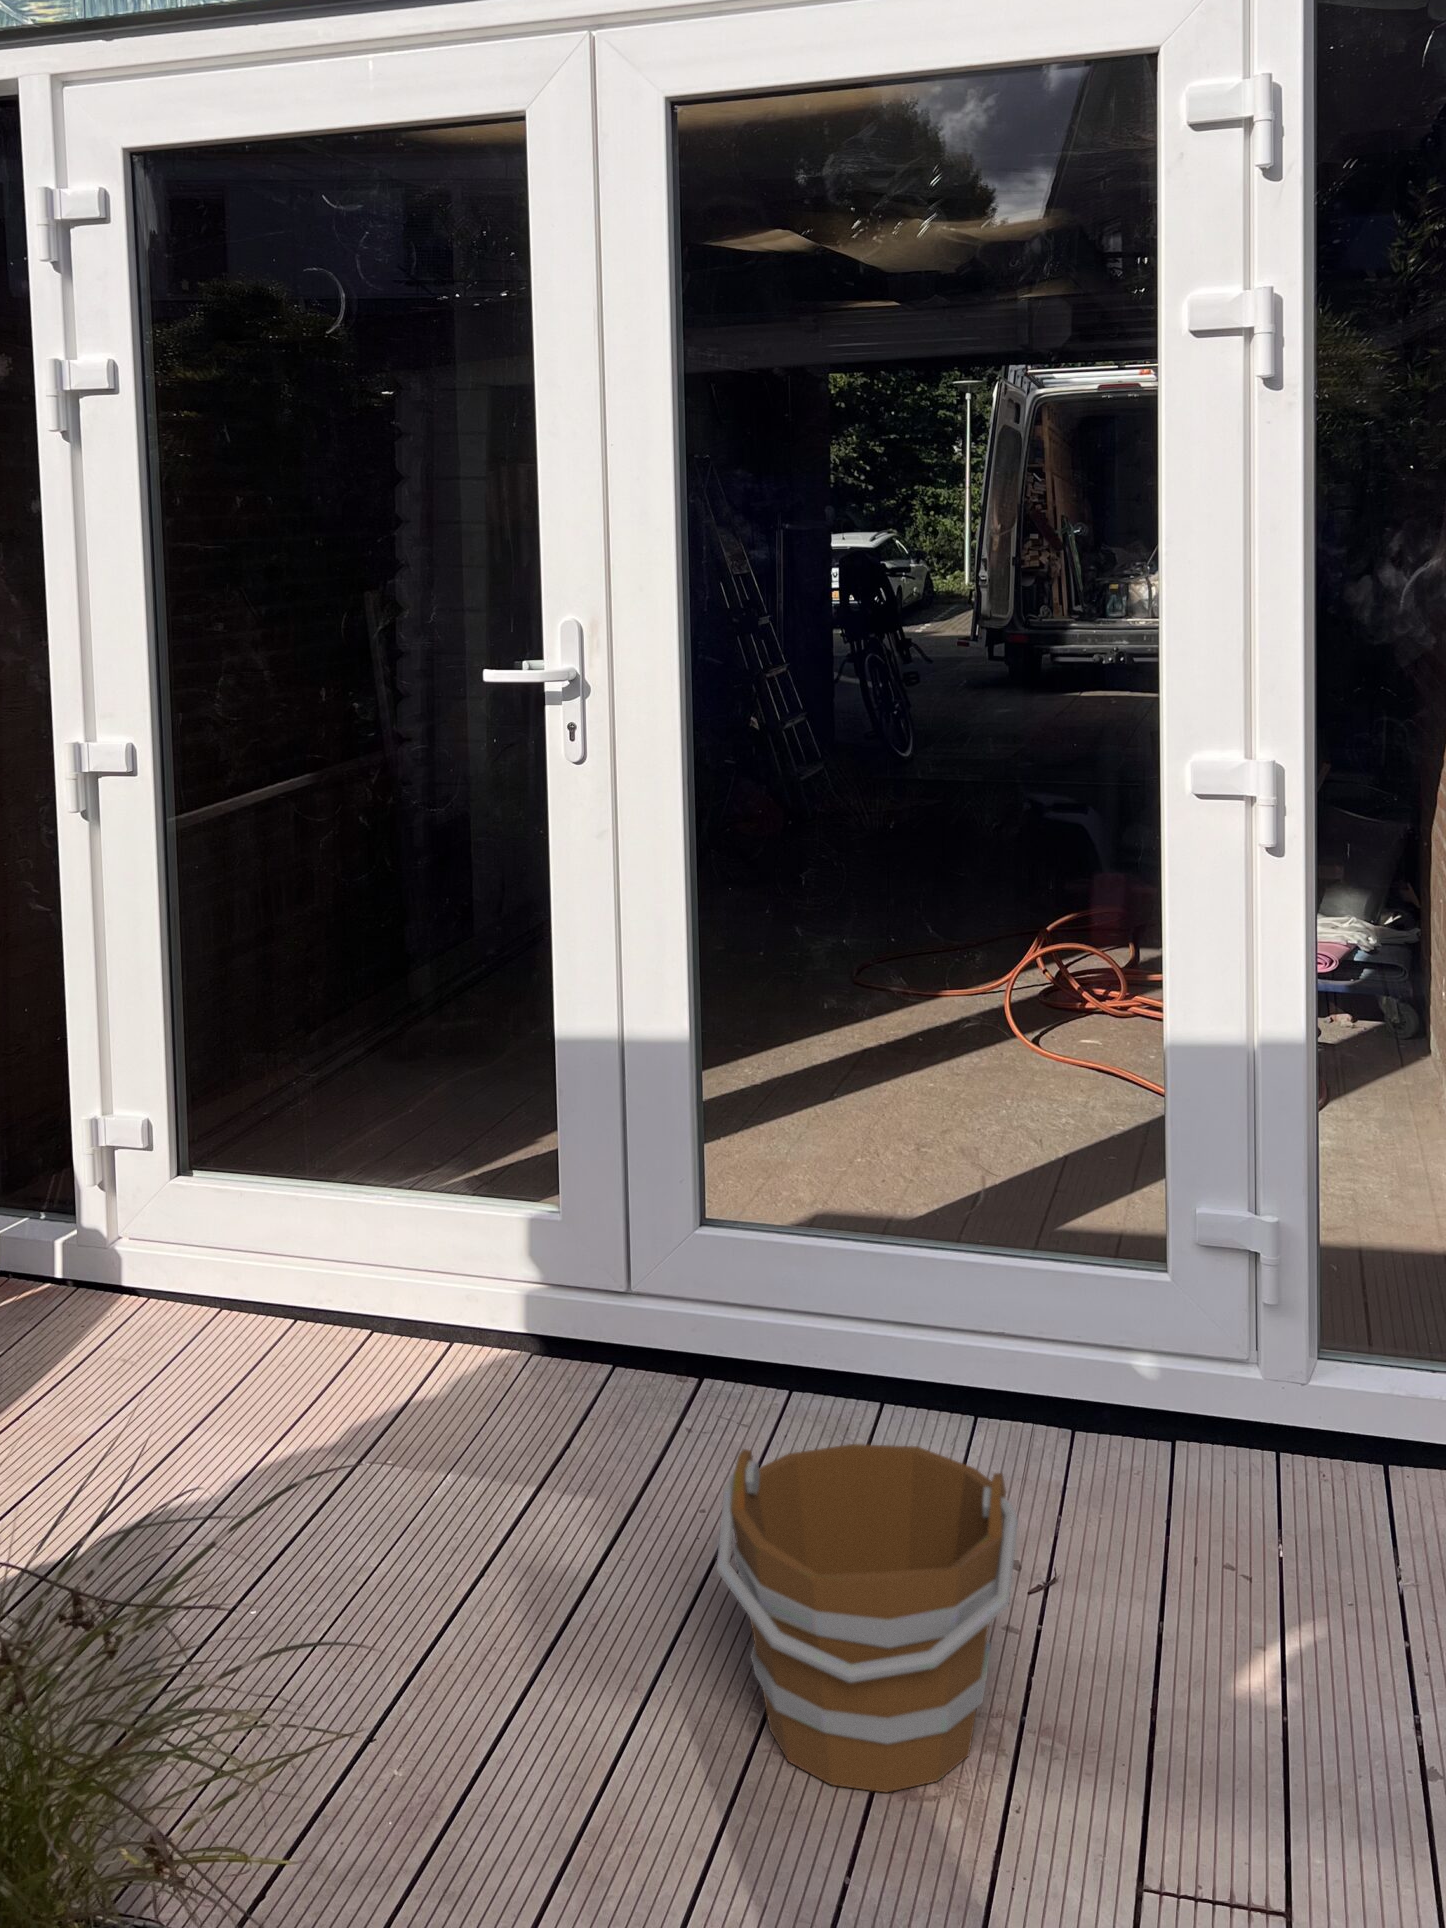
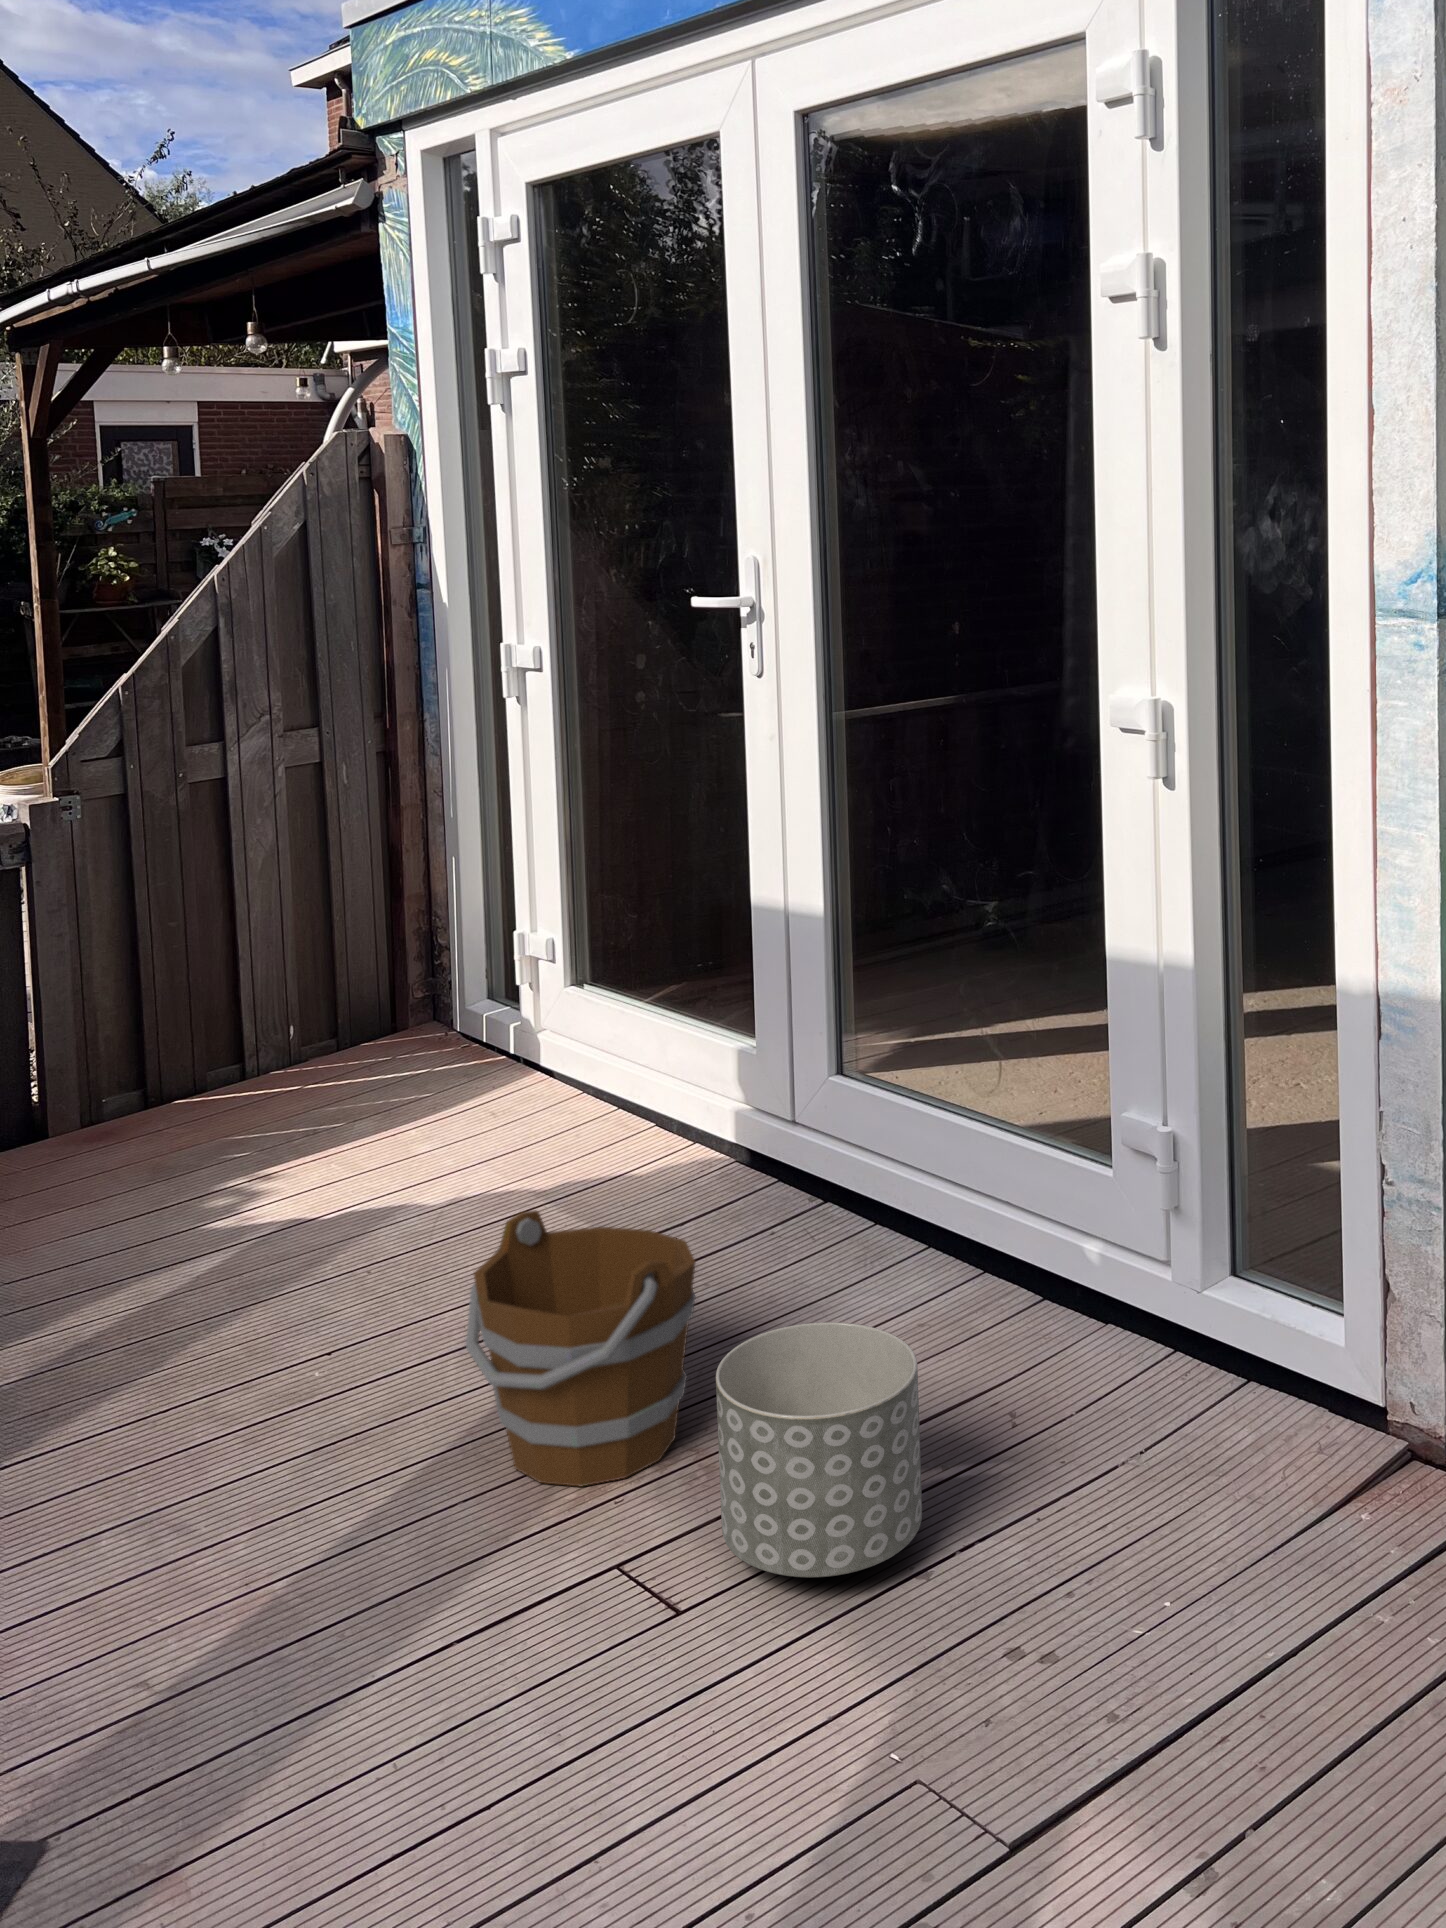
planter: none [1164,1495,1410,1807] -> present [716,1322,922,1577]

